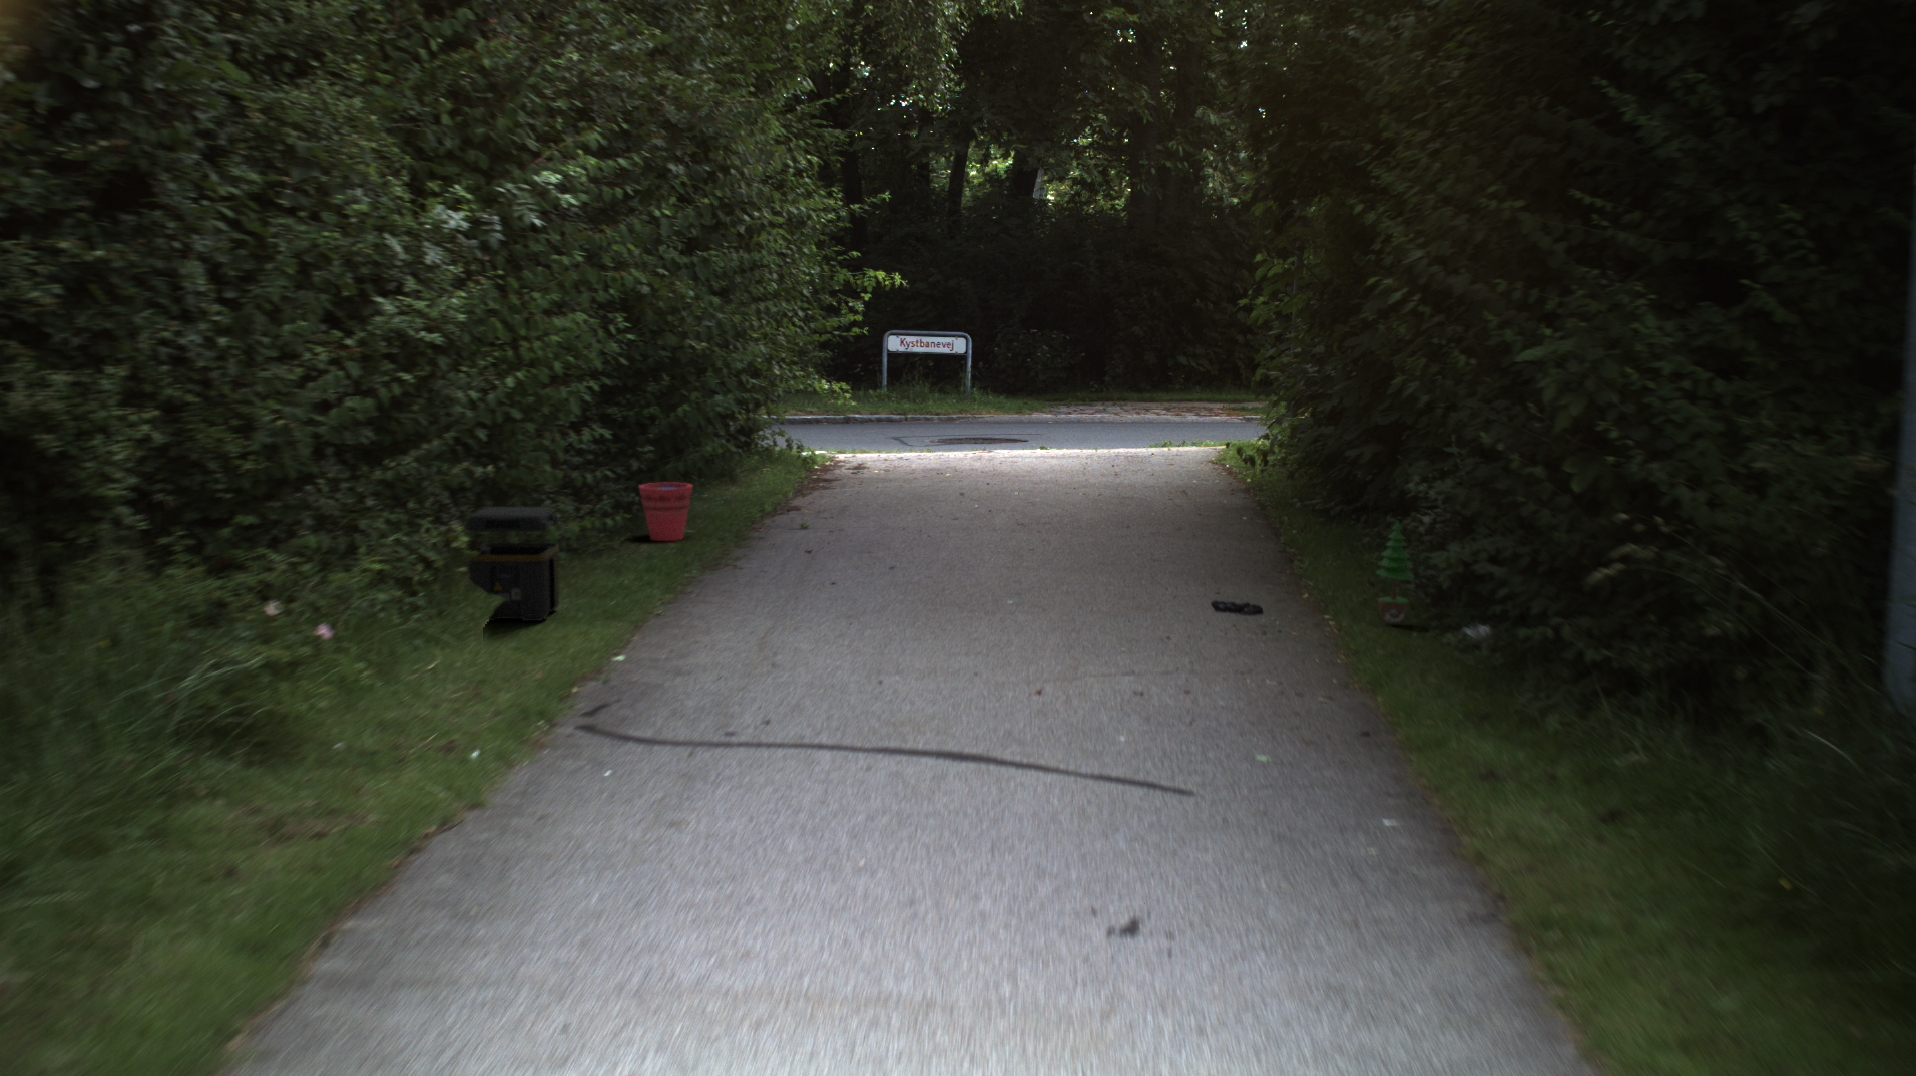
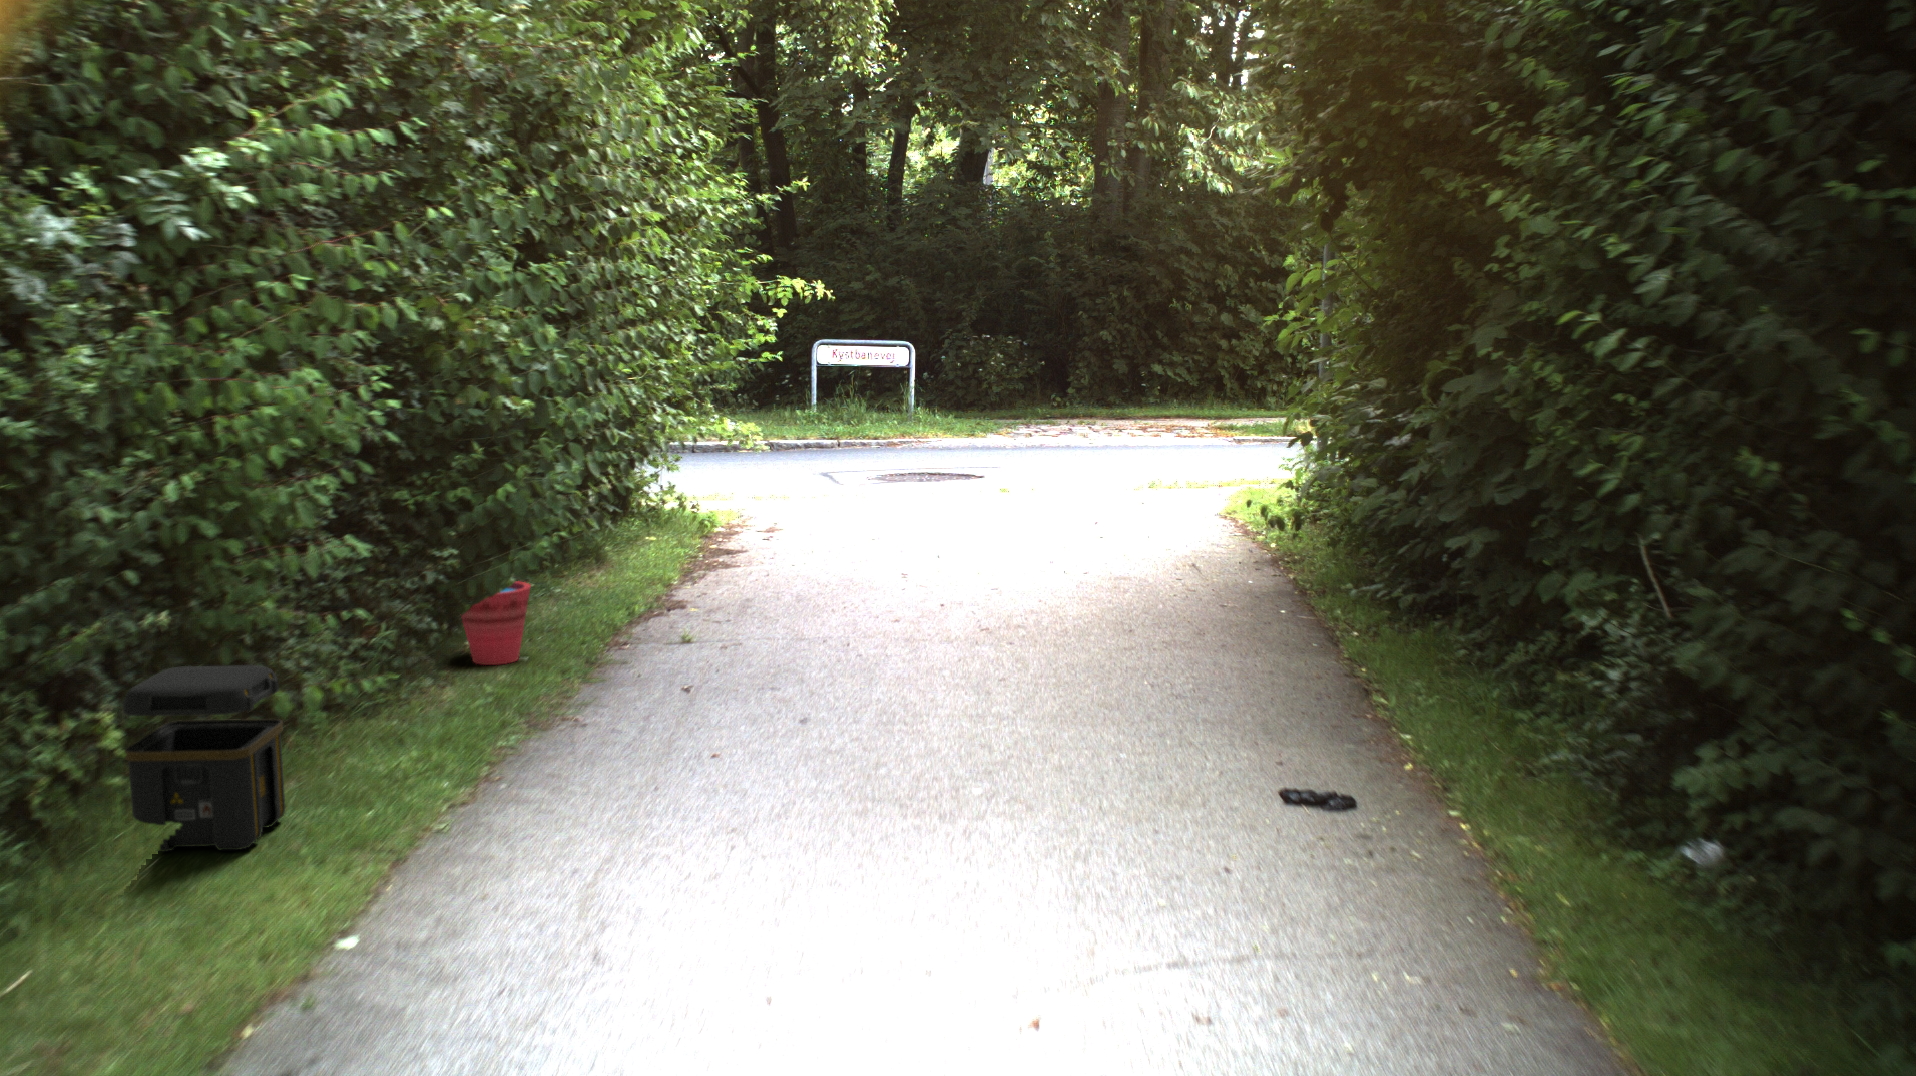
potted tree: present [1376,521,1414,624] -> none [1530,671,1591,828]

